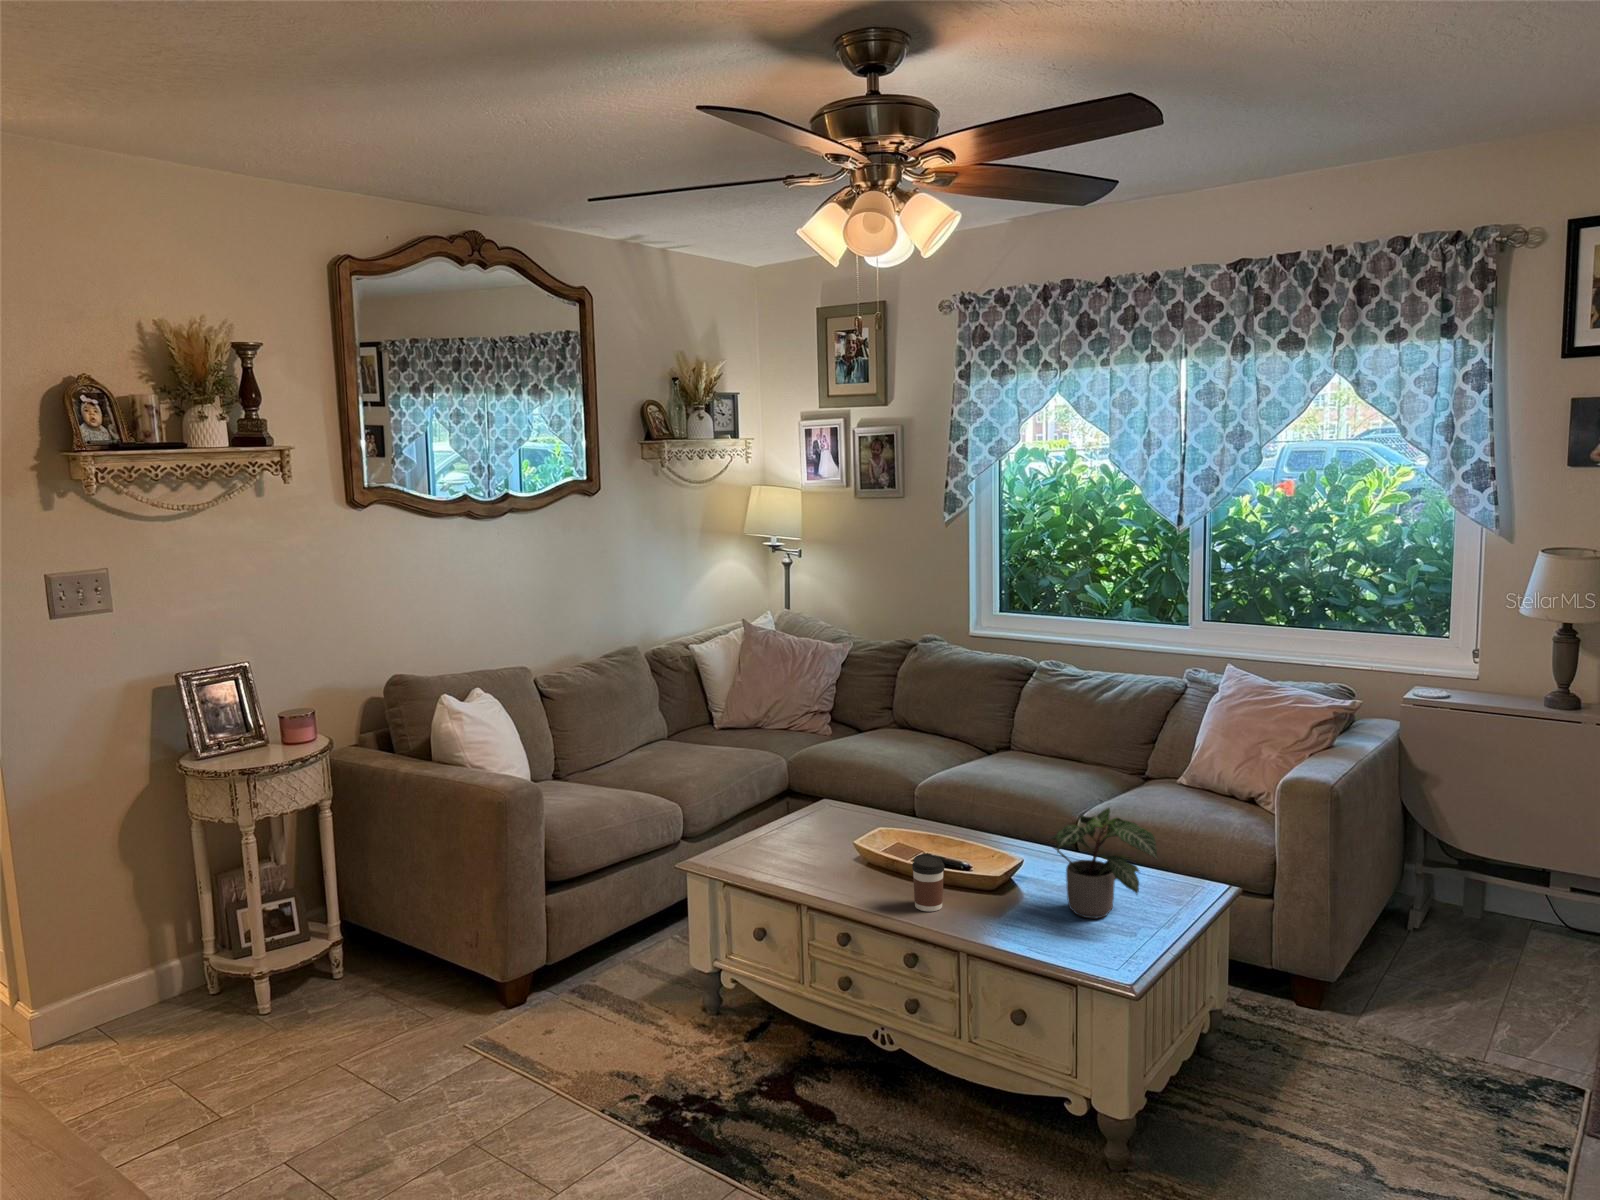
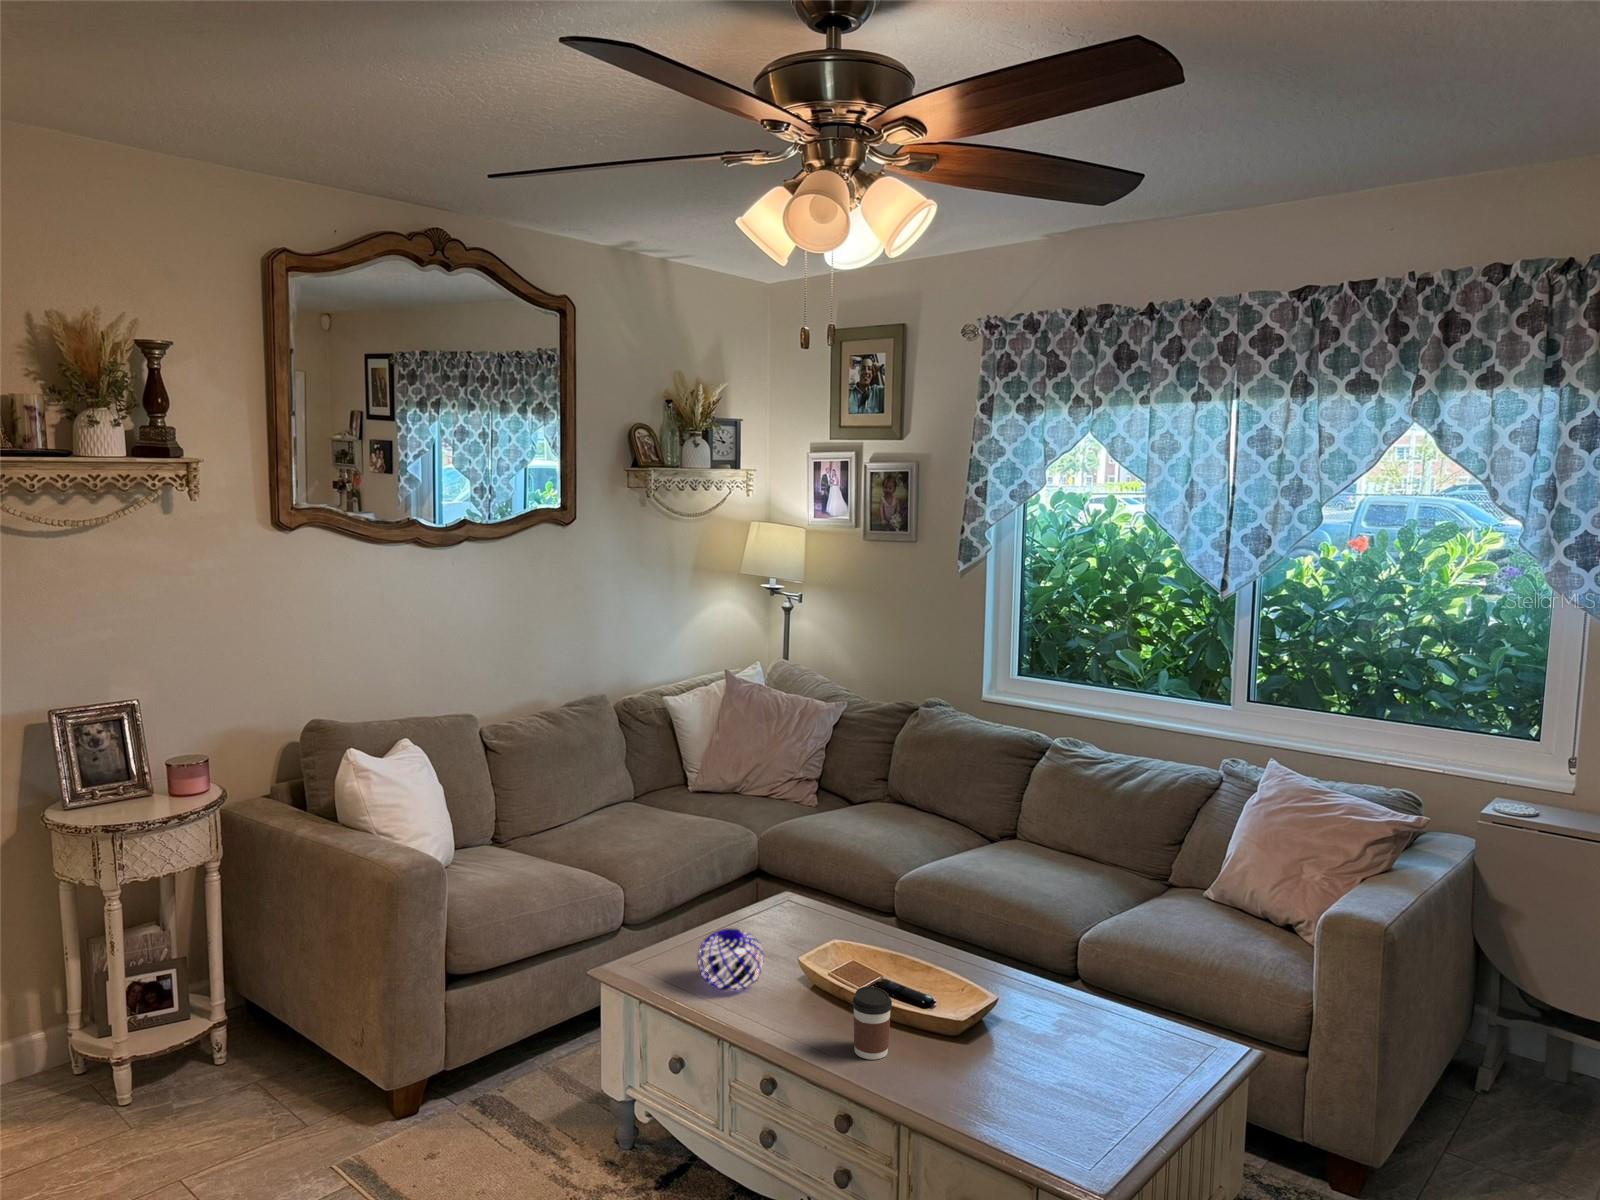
potted plant: present [1052,808,1158,918] -> none [1023,944,1151,1085]
decorative orb: none [771,821,827,871] -> present [697,929,764,990]

